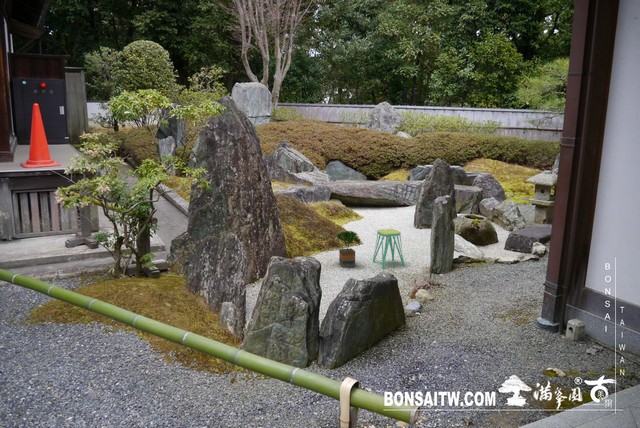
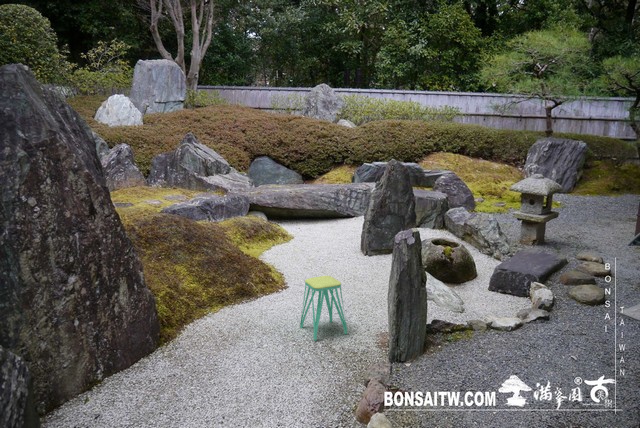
potted tree: present [337,231,360,268] -> none [239,282,279,343]

